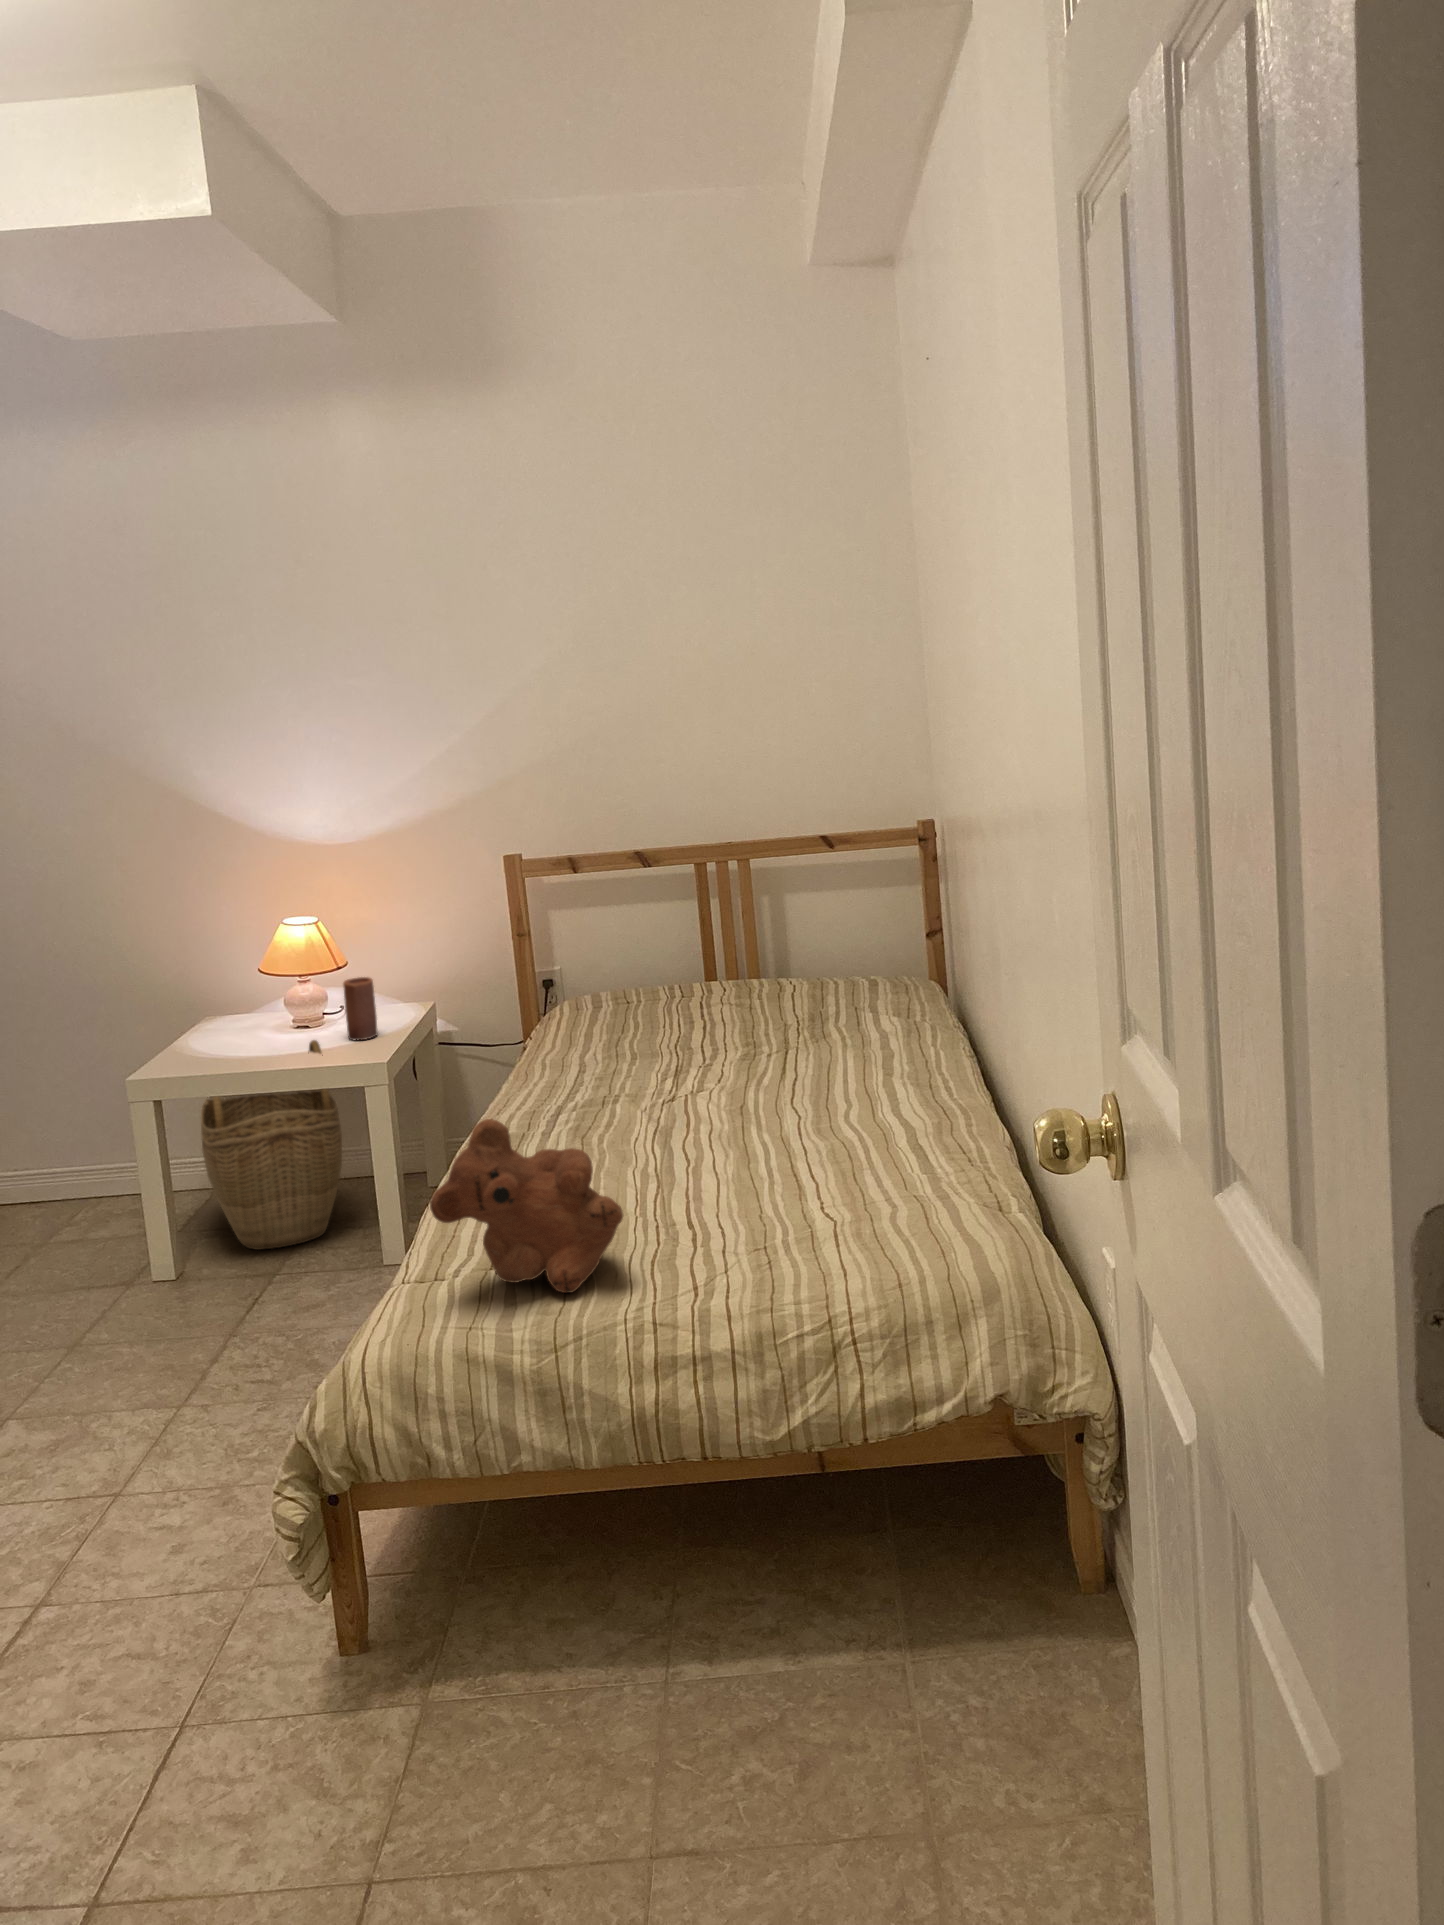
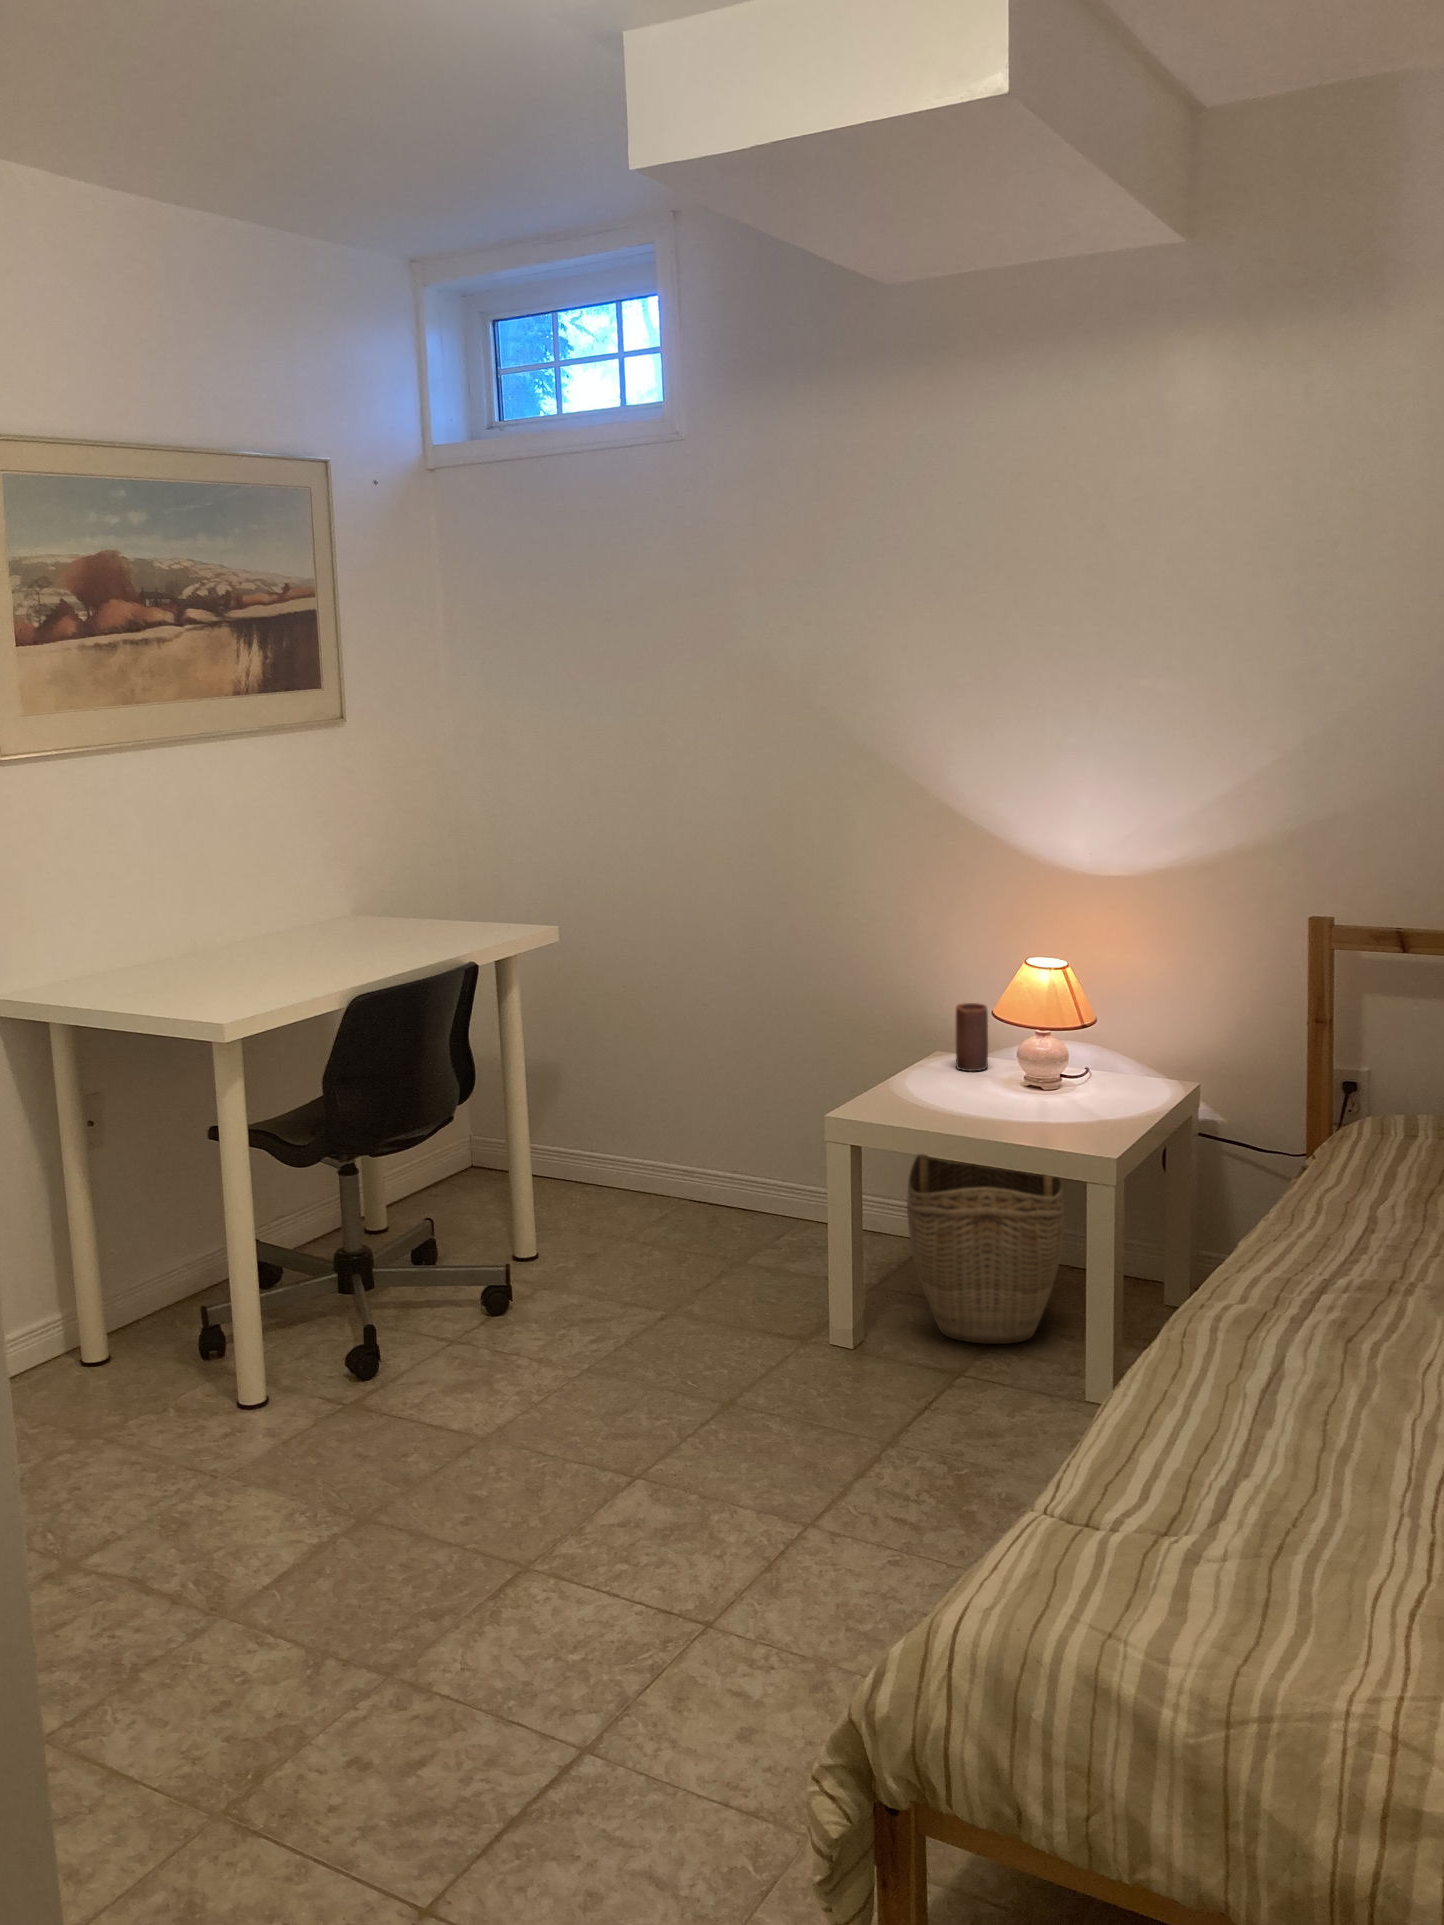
candle: present [343,977,378,1041] -> present [956,1003,988,1071]
teddy bear: present [430,1119,623,1293] -> none [1076,1327,1372,1630]

